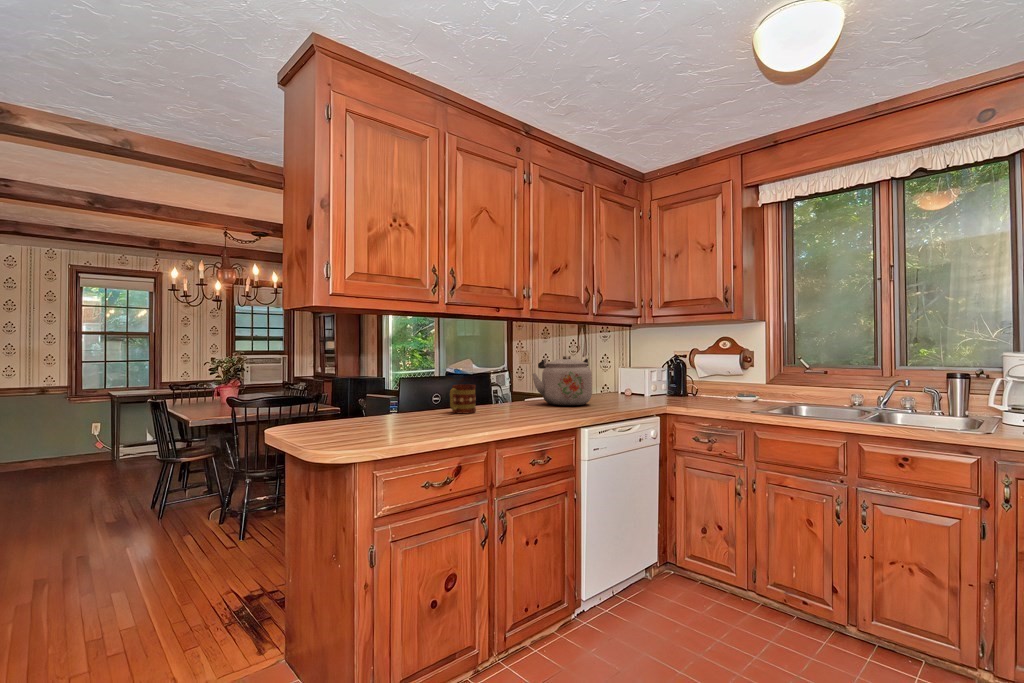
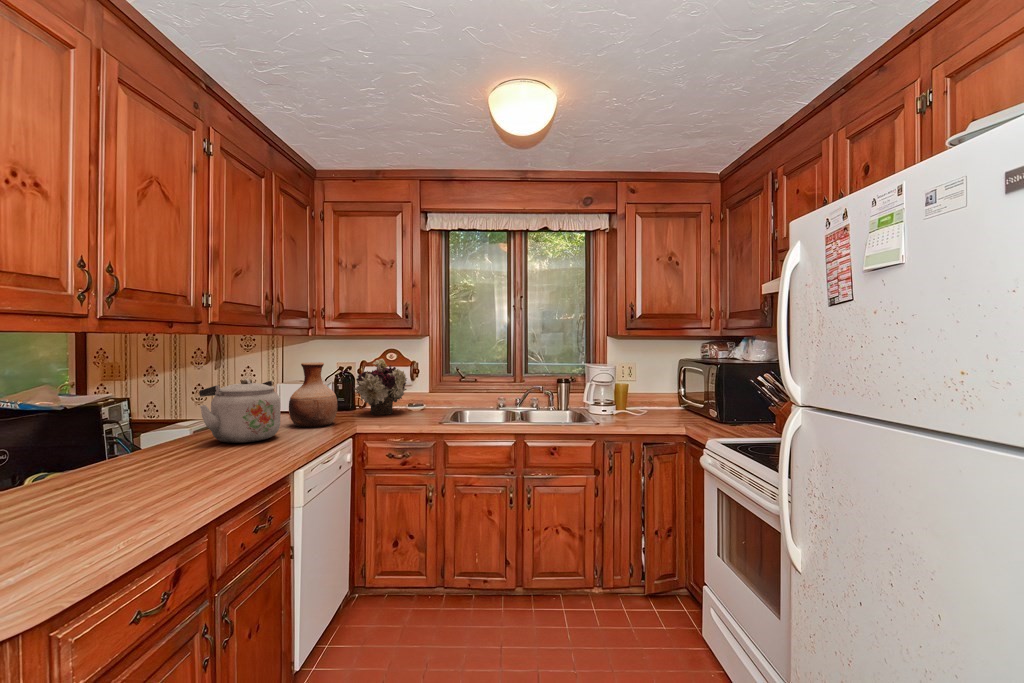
flower arrangement: none [675,345,736,402] -> present [355,359,407,415]
vase: none [610,346,652,403] -> present [289,362,337,427]
mug: present [450,384,476,413] -> none [90,436,135,484]

